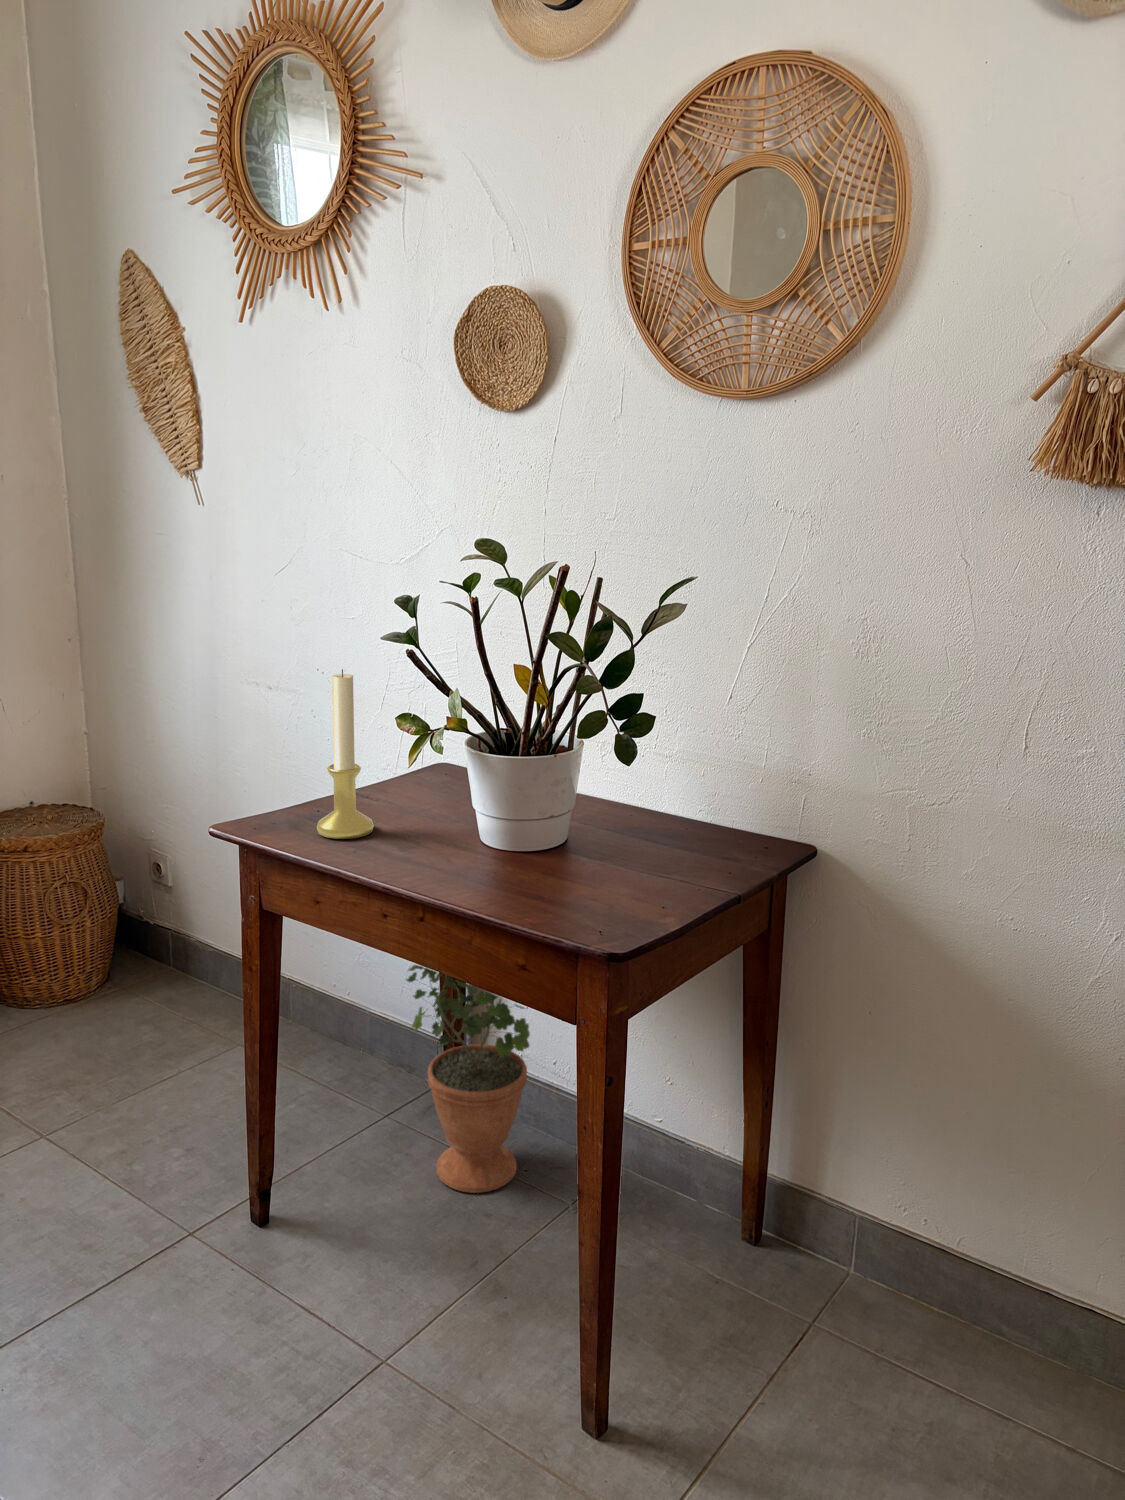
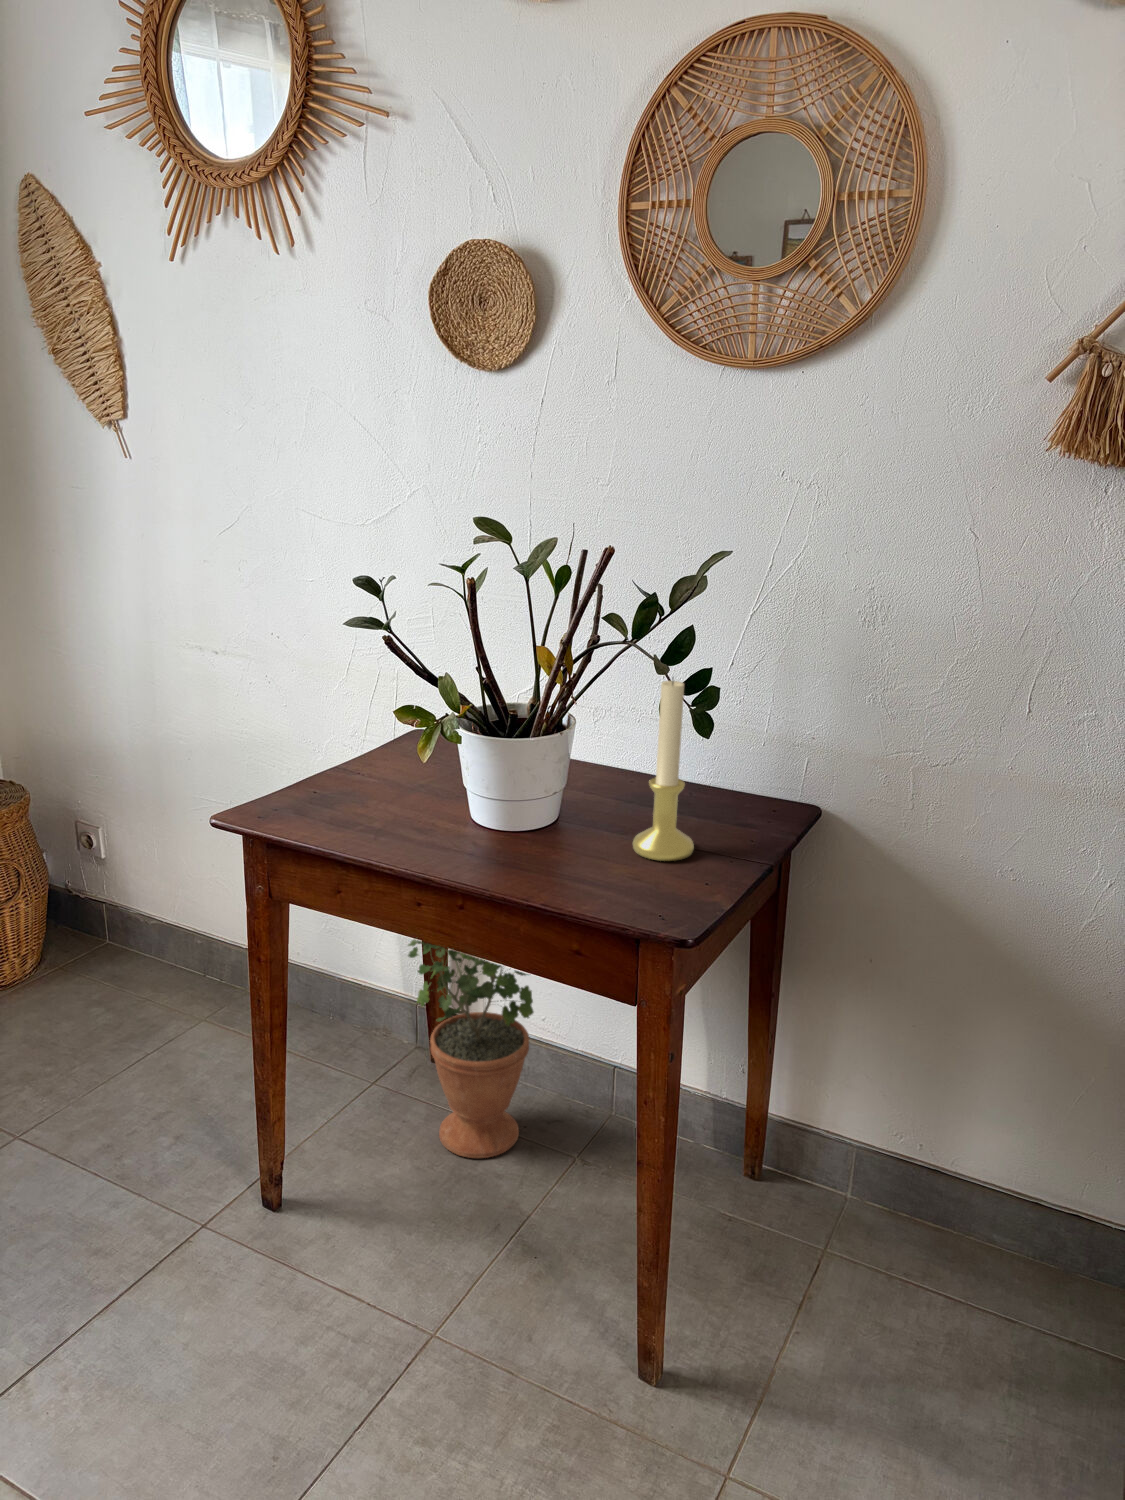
candle holder: present [317,669,374,839] -> present [633,680,694,861]

